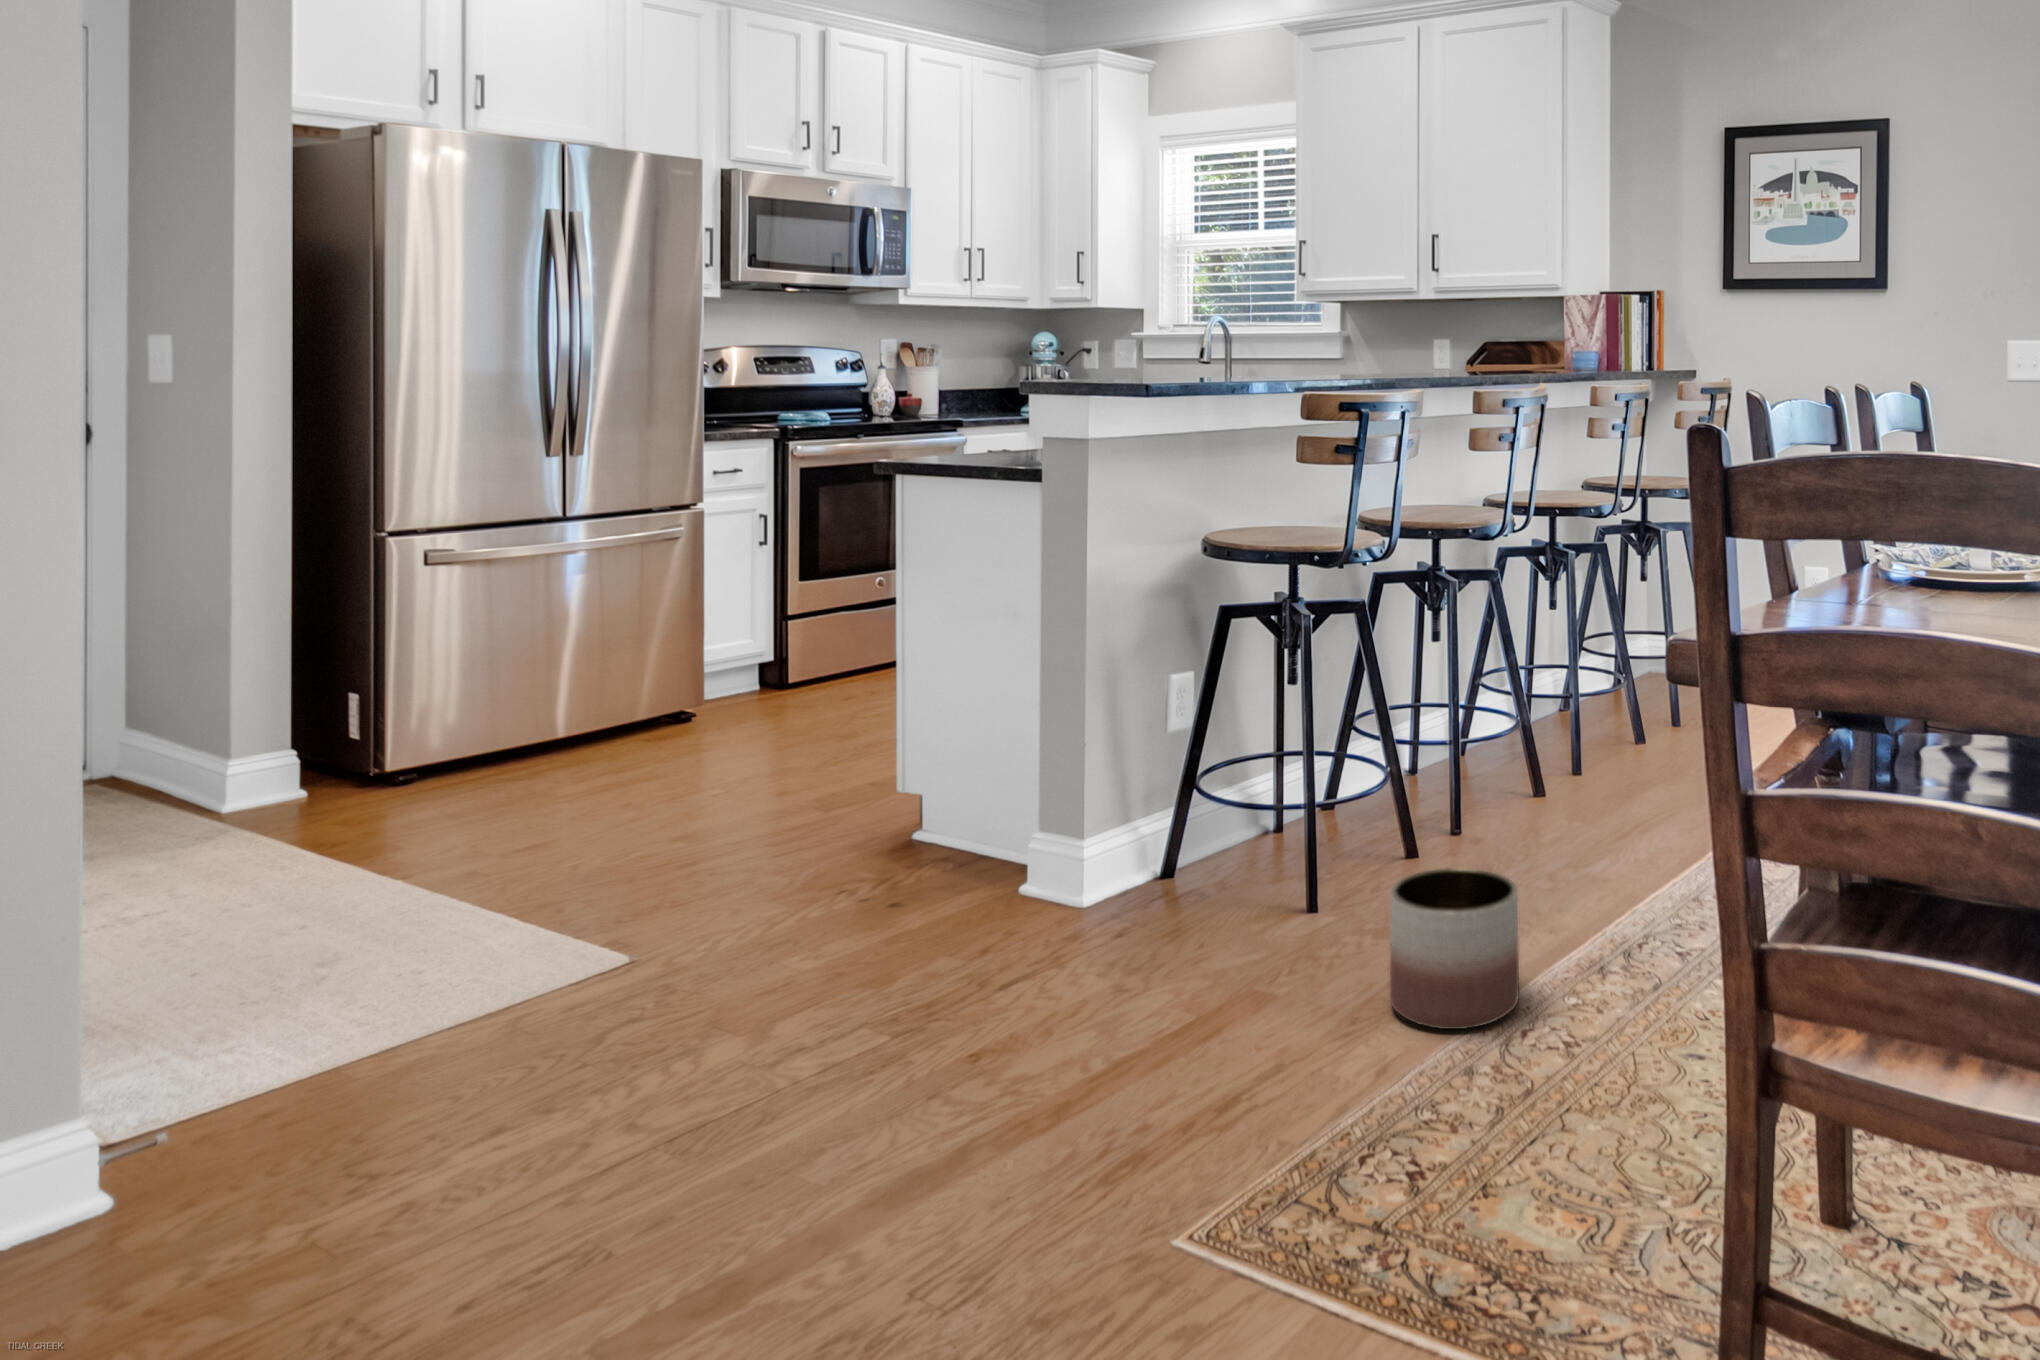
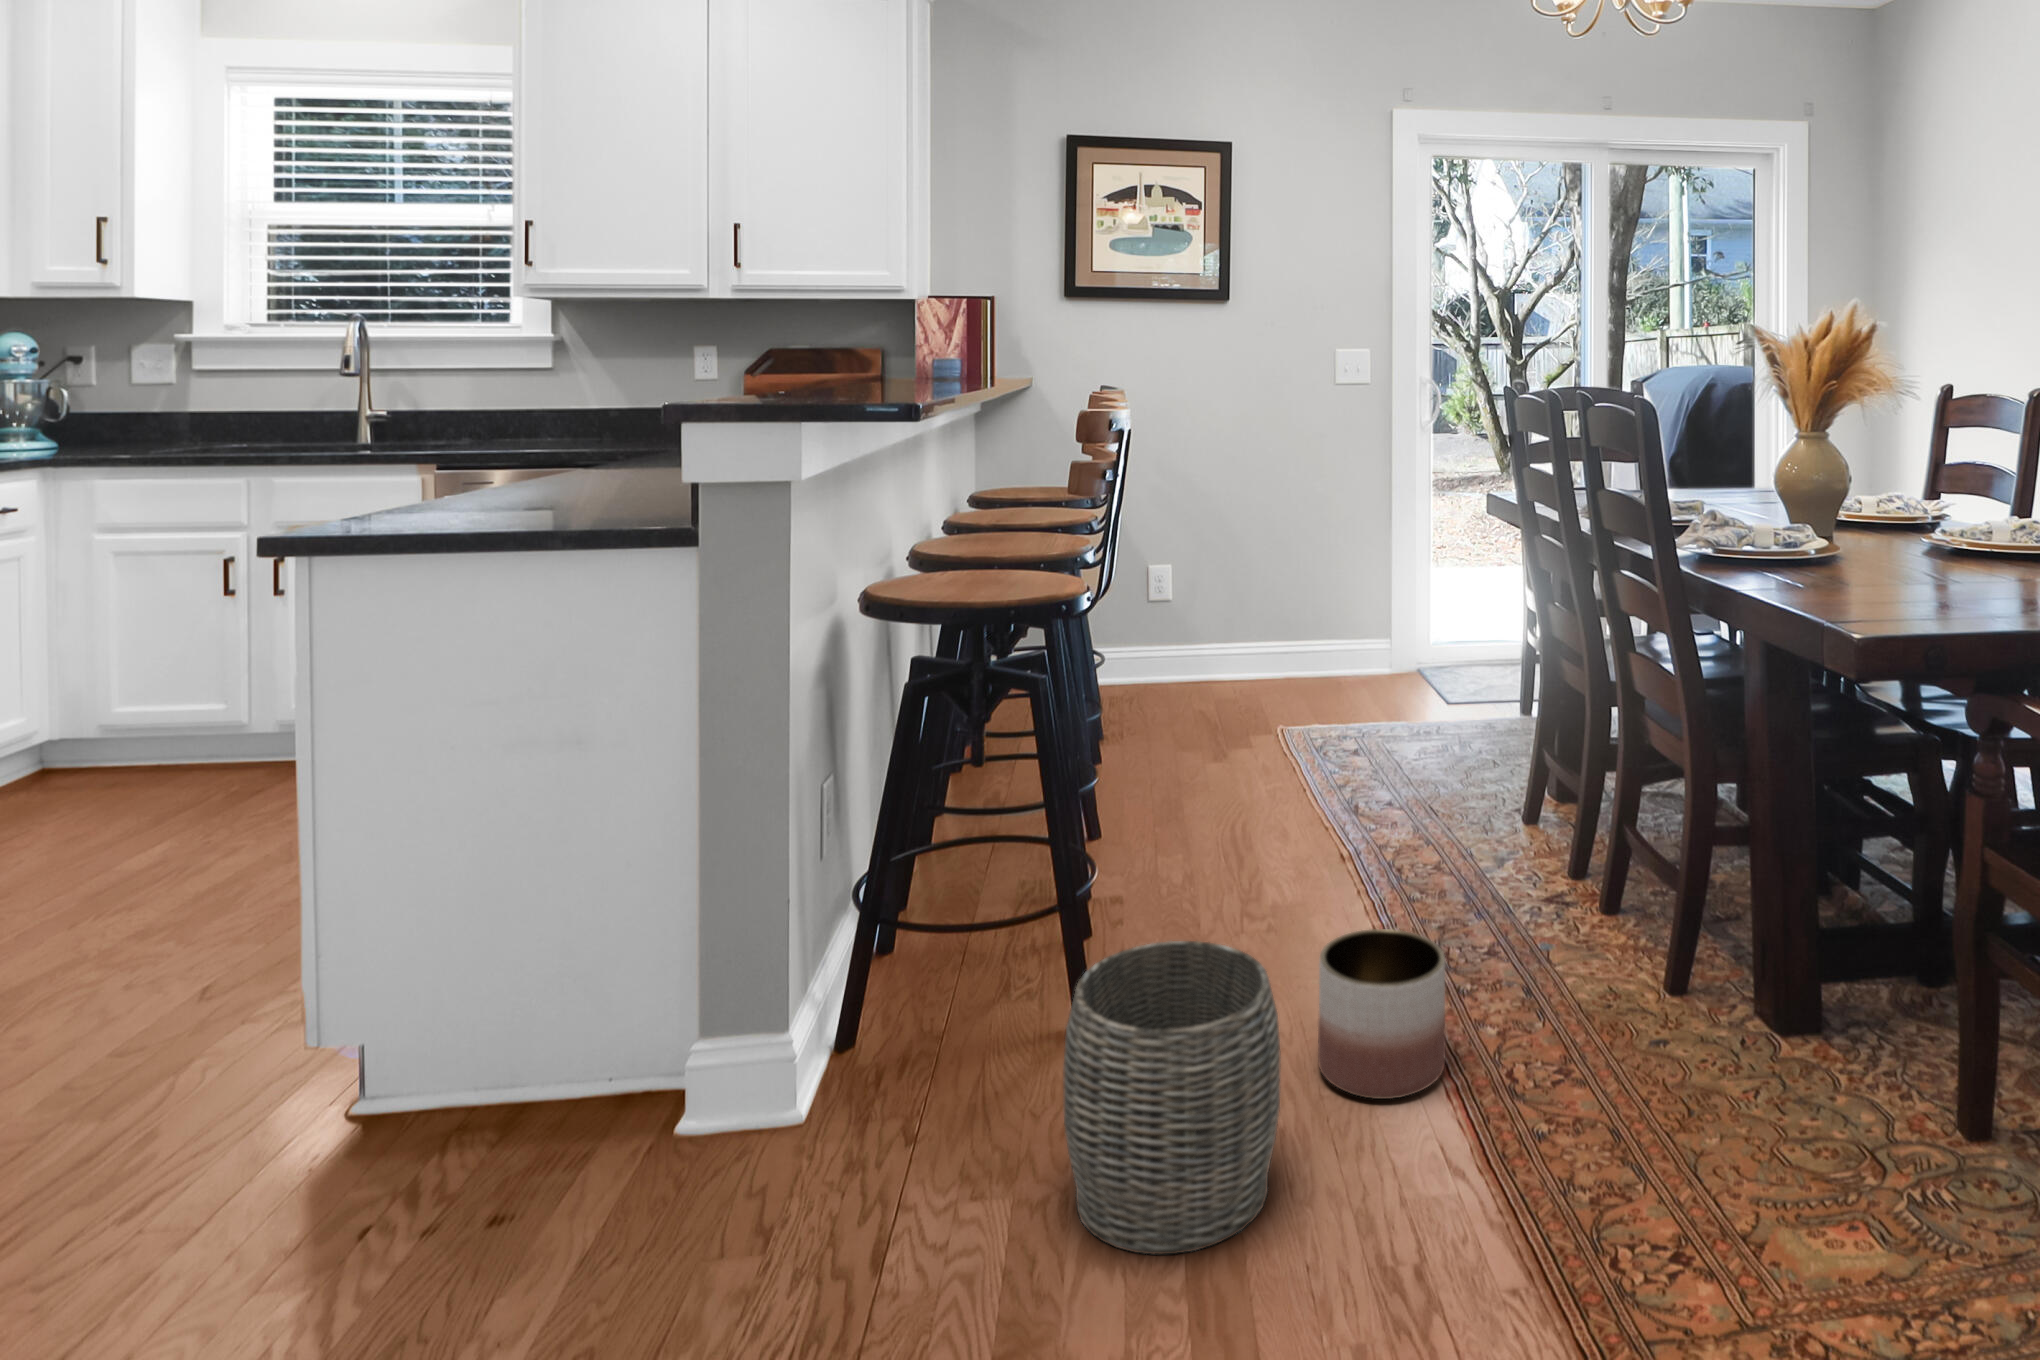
woven basket: none [1080,807,1275,1059] -> present [1063,941,1281,1255]

